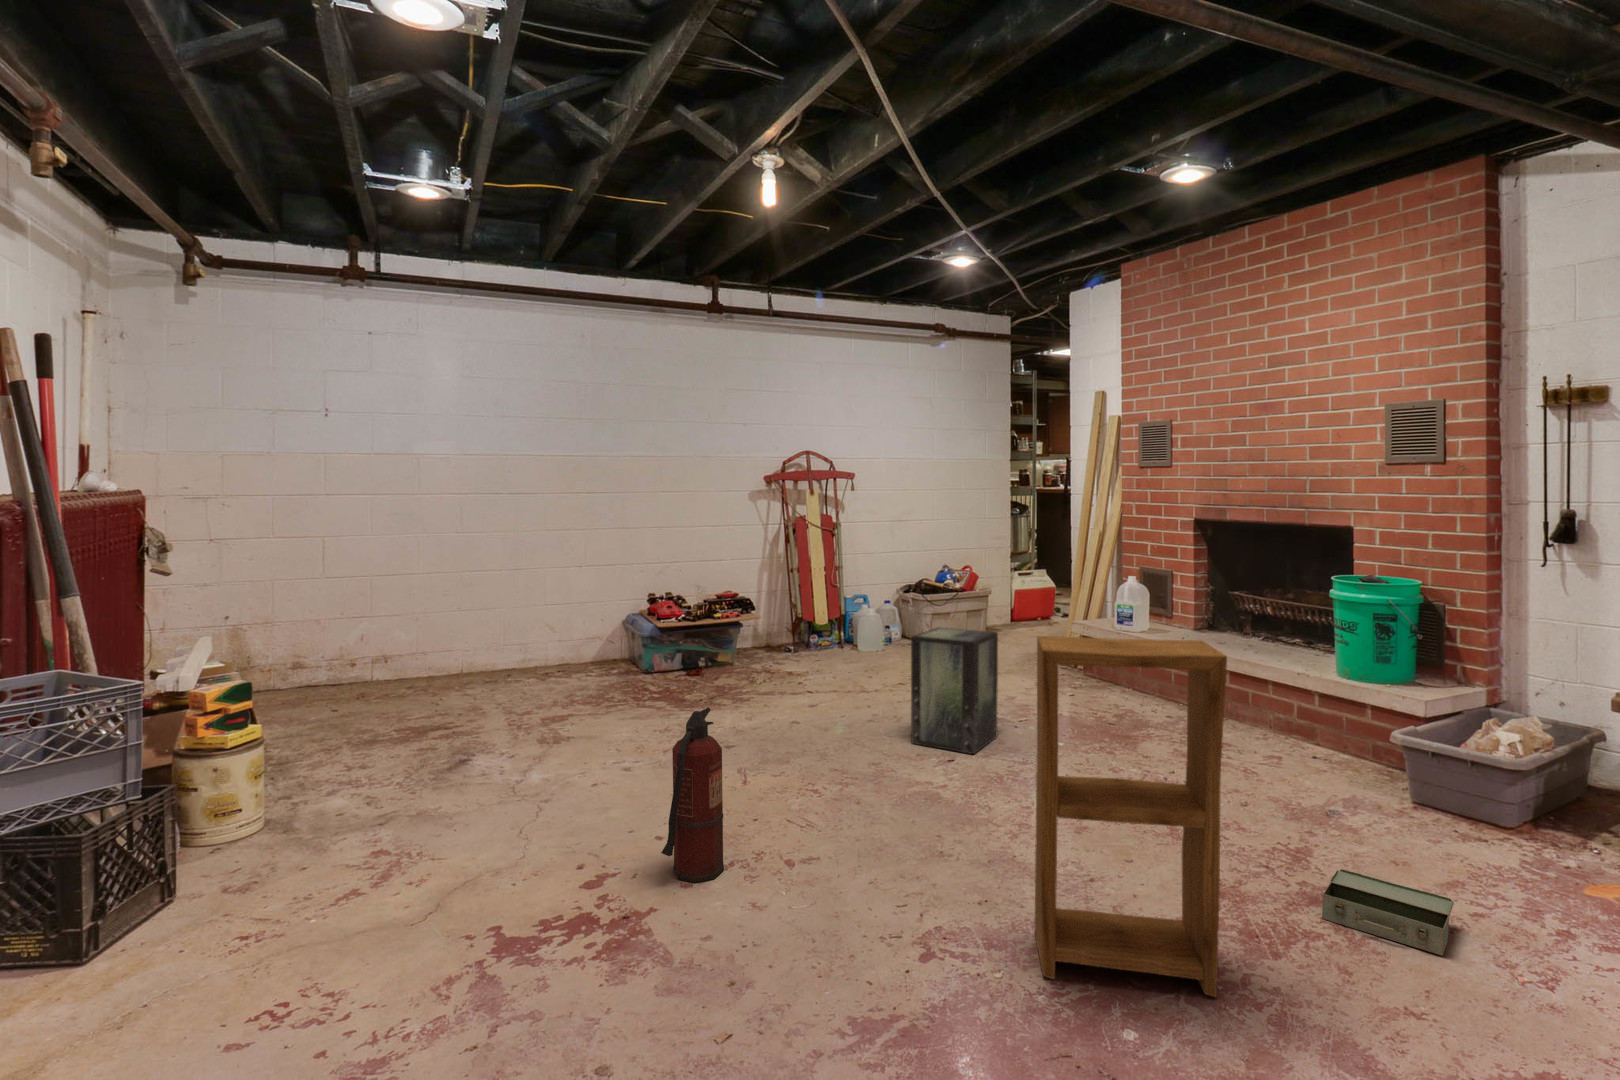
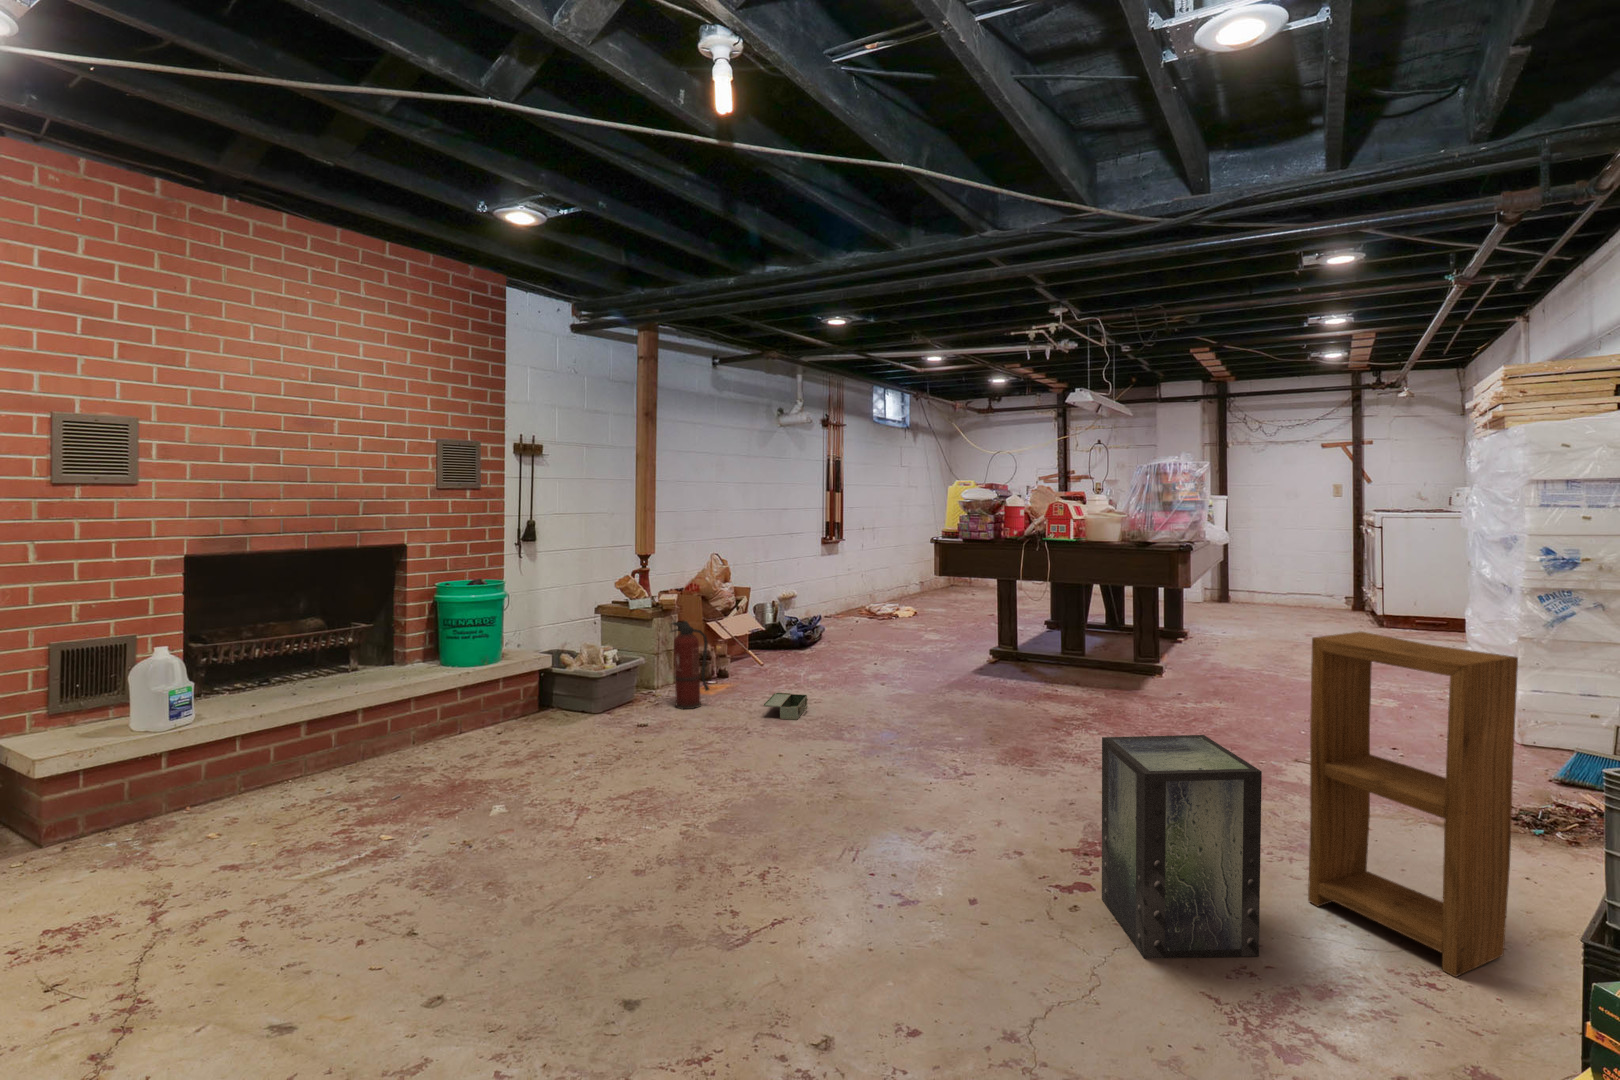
storage box: present [911,628,998,754] -> present [1102,735,1262,959]
shelving unit: present [1034,636,1227,997] -> present [1308,632,1518,977]
fire extinguisher: present [661,707,724,882] -> present [672,621,709,709]

